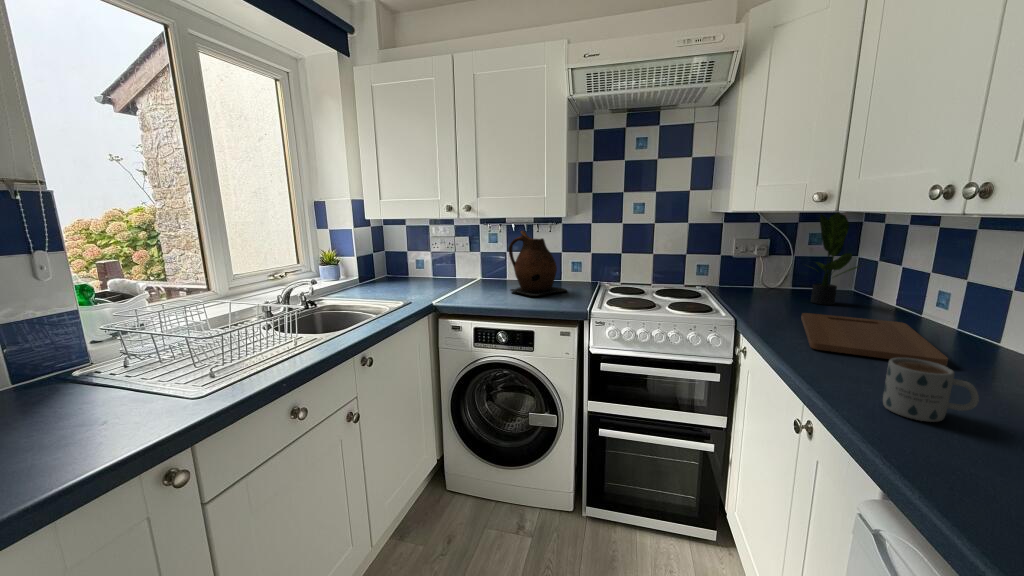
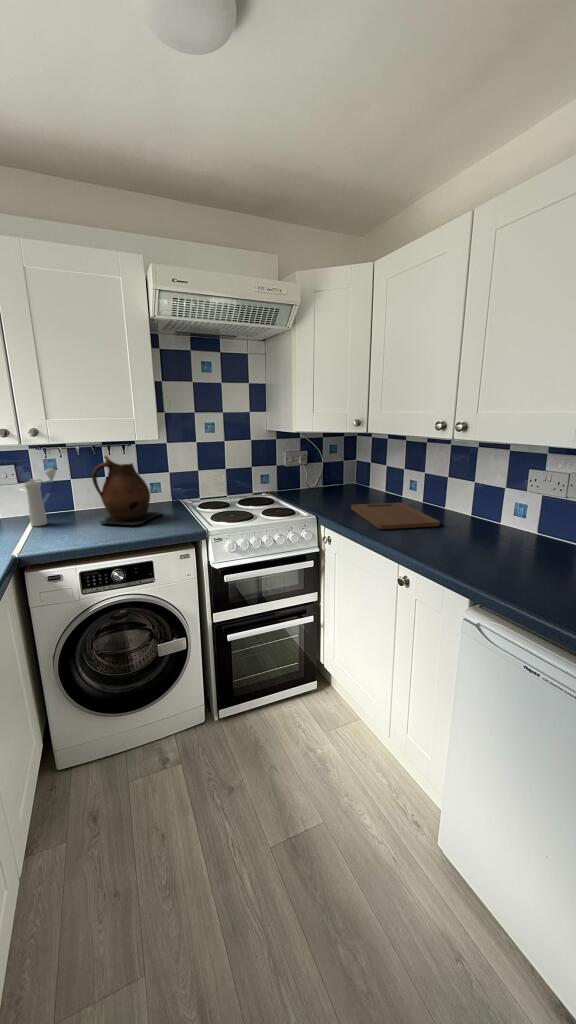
potted plant: present [811,212,862,305] -> none [336,431,371,497]
pepper mill: none [465,241,493,286] -> present [24,468,56,526]
mug: present [883,358,979,422] -> none [439,525,478,559]

